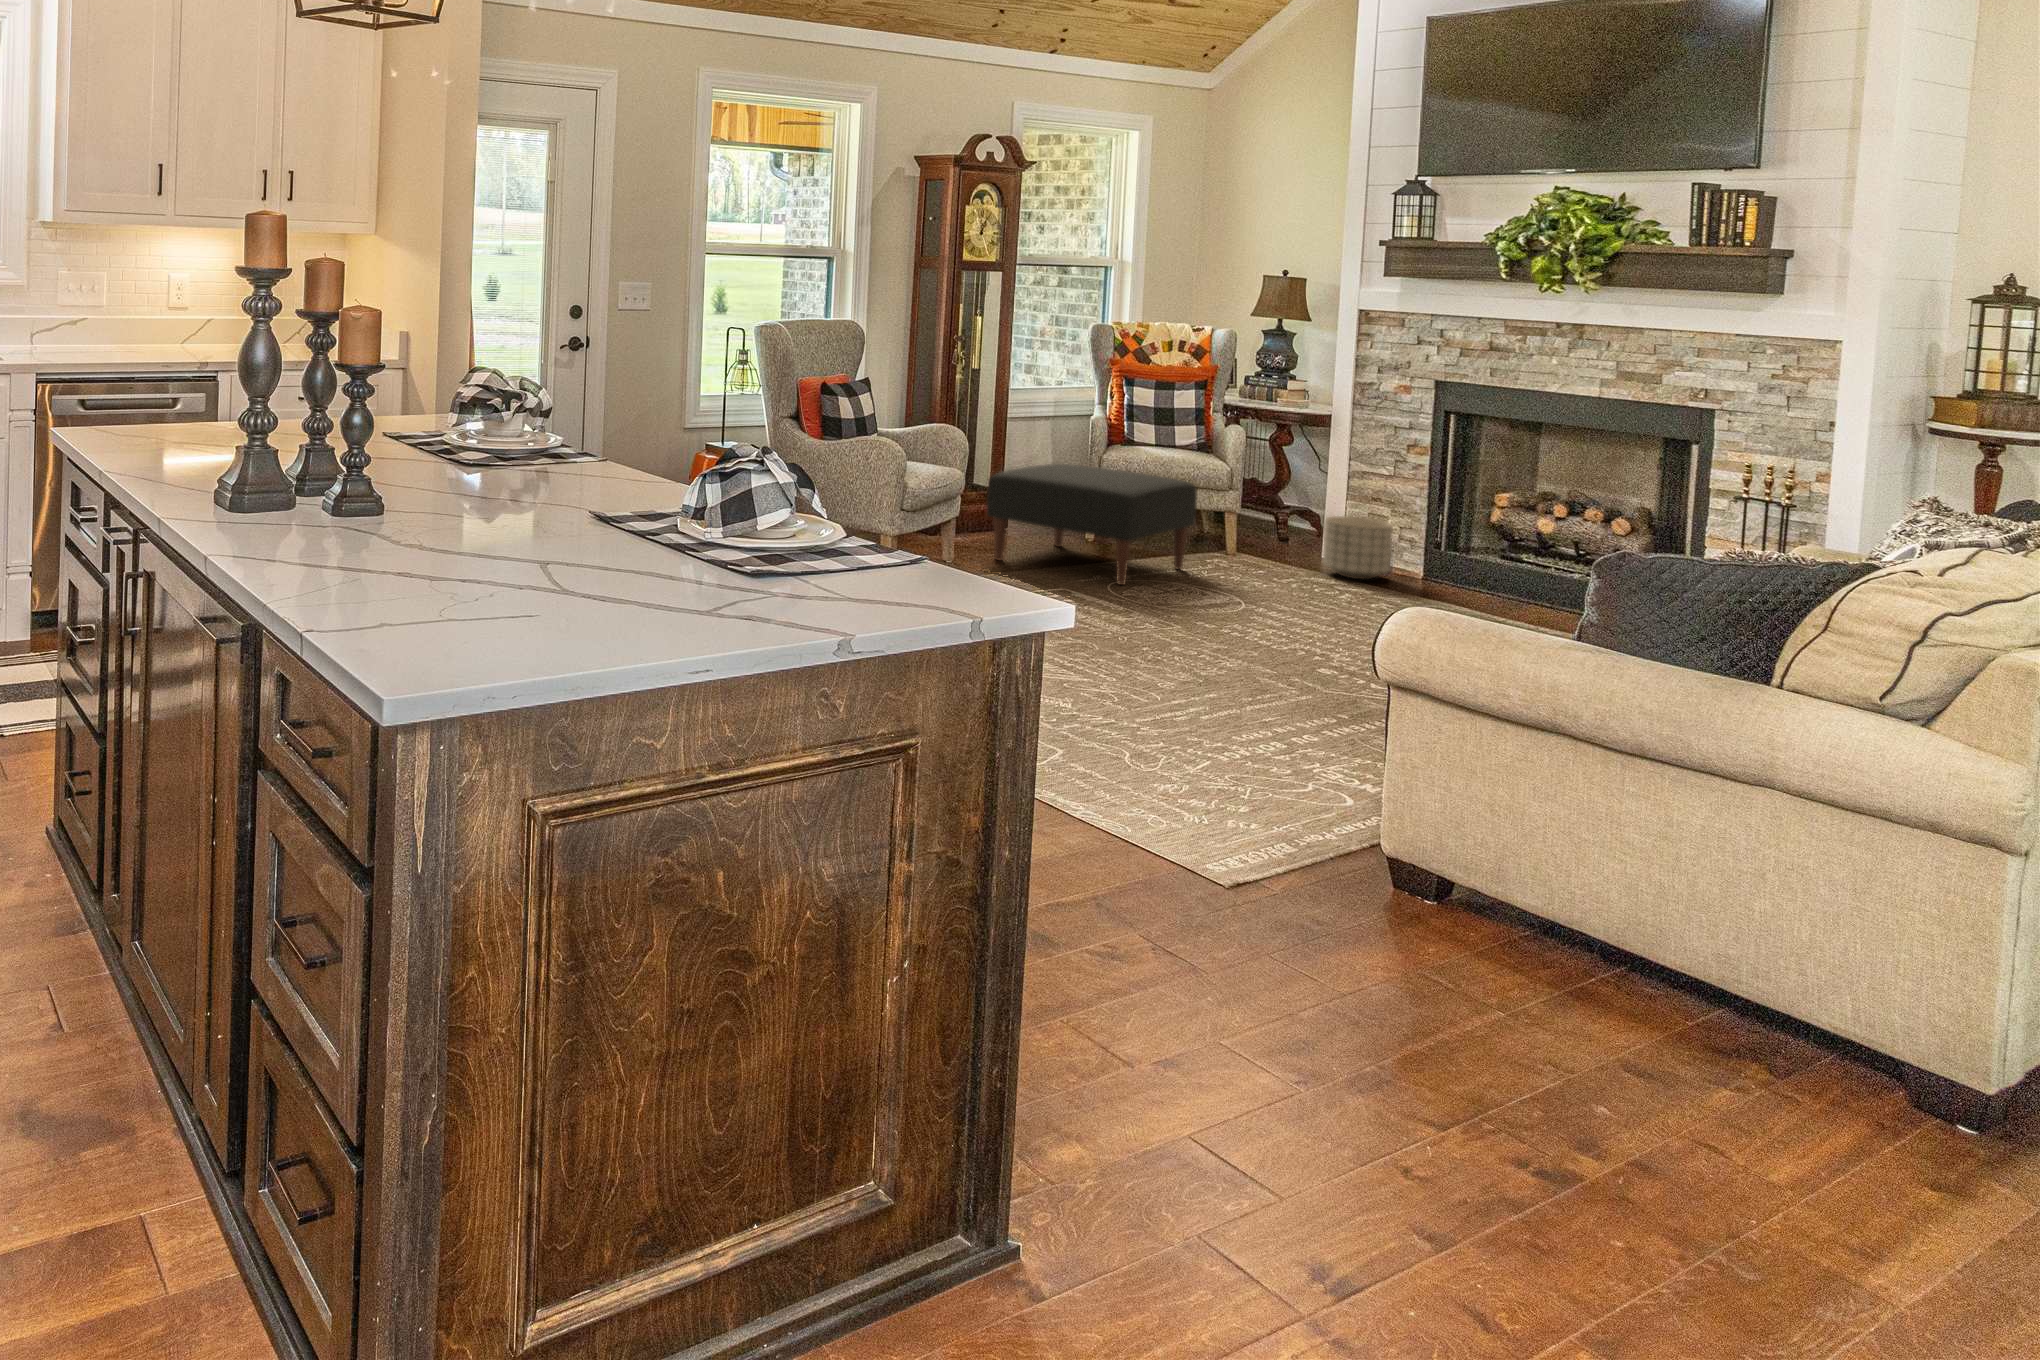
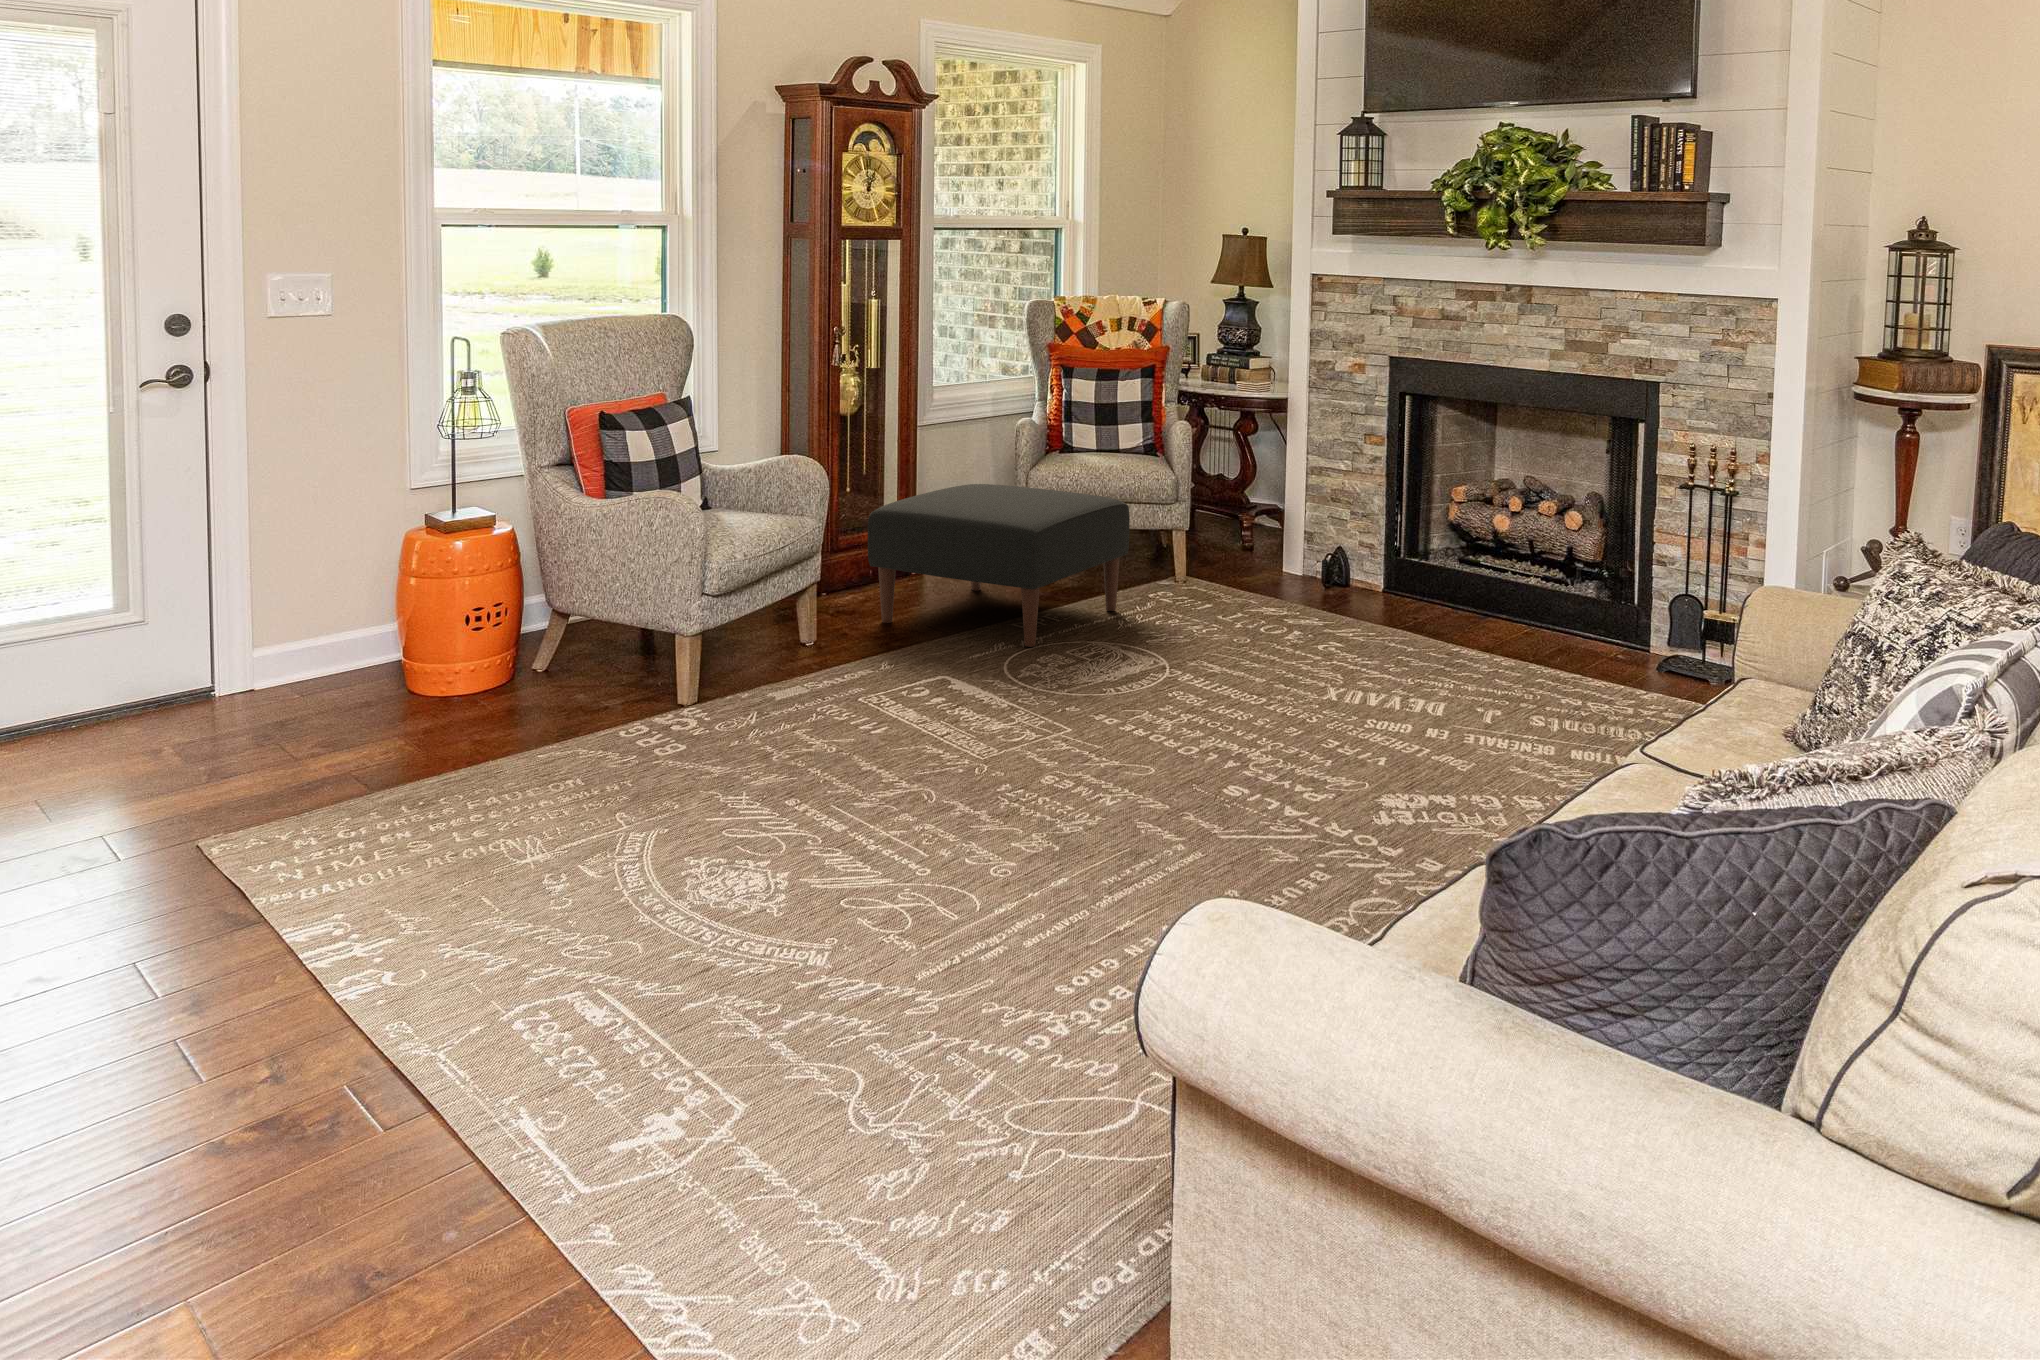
planter: present [1323,516,1393,579] -> none [1277,525,1349,602]

